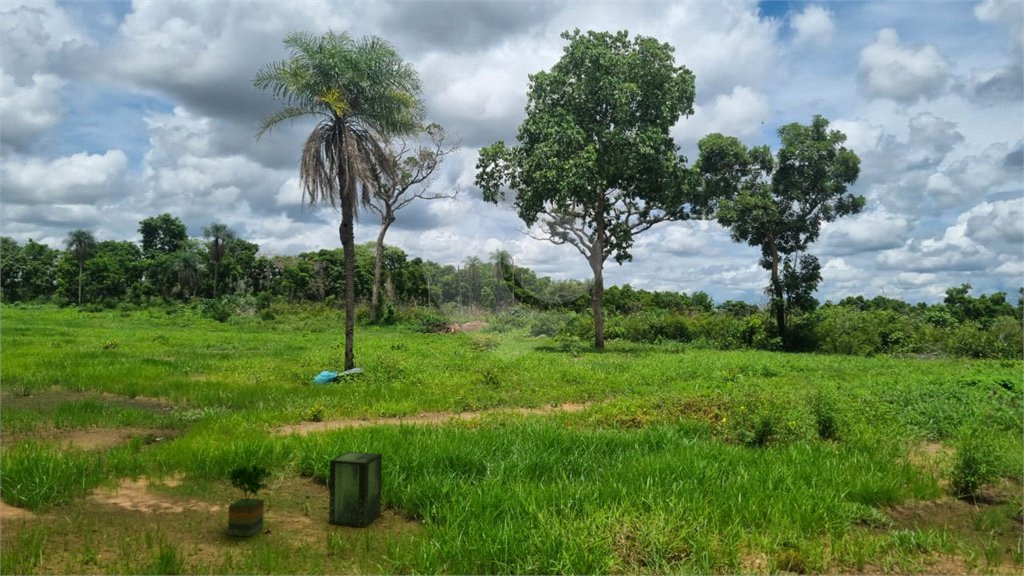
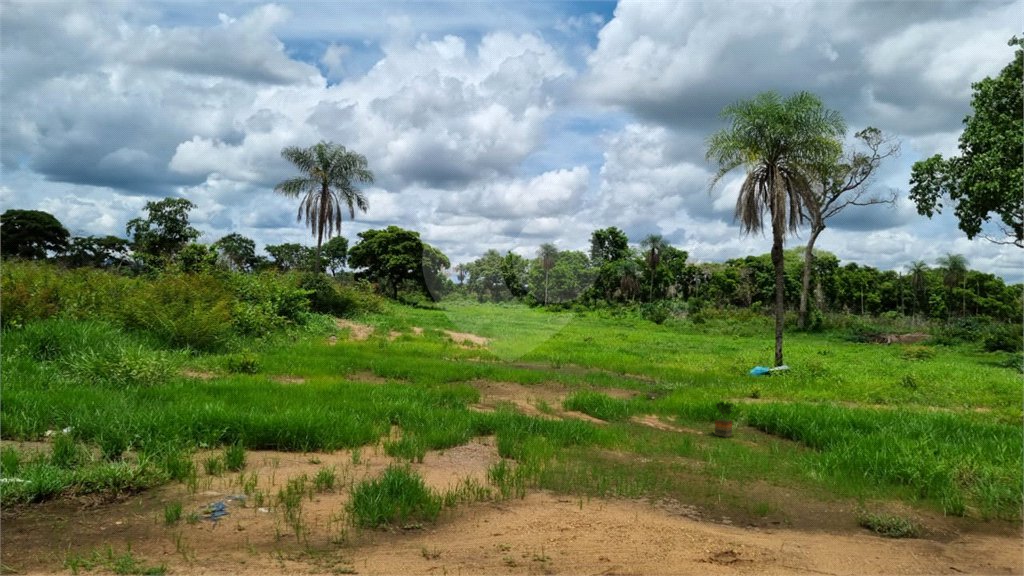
storage box: present [329,452,382,527] -> none [768,403,799,443]

